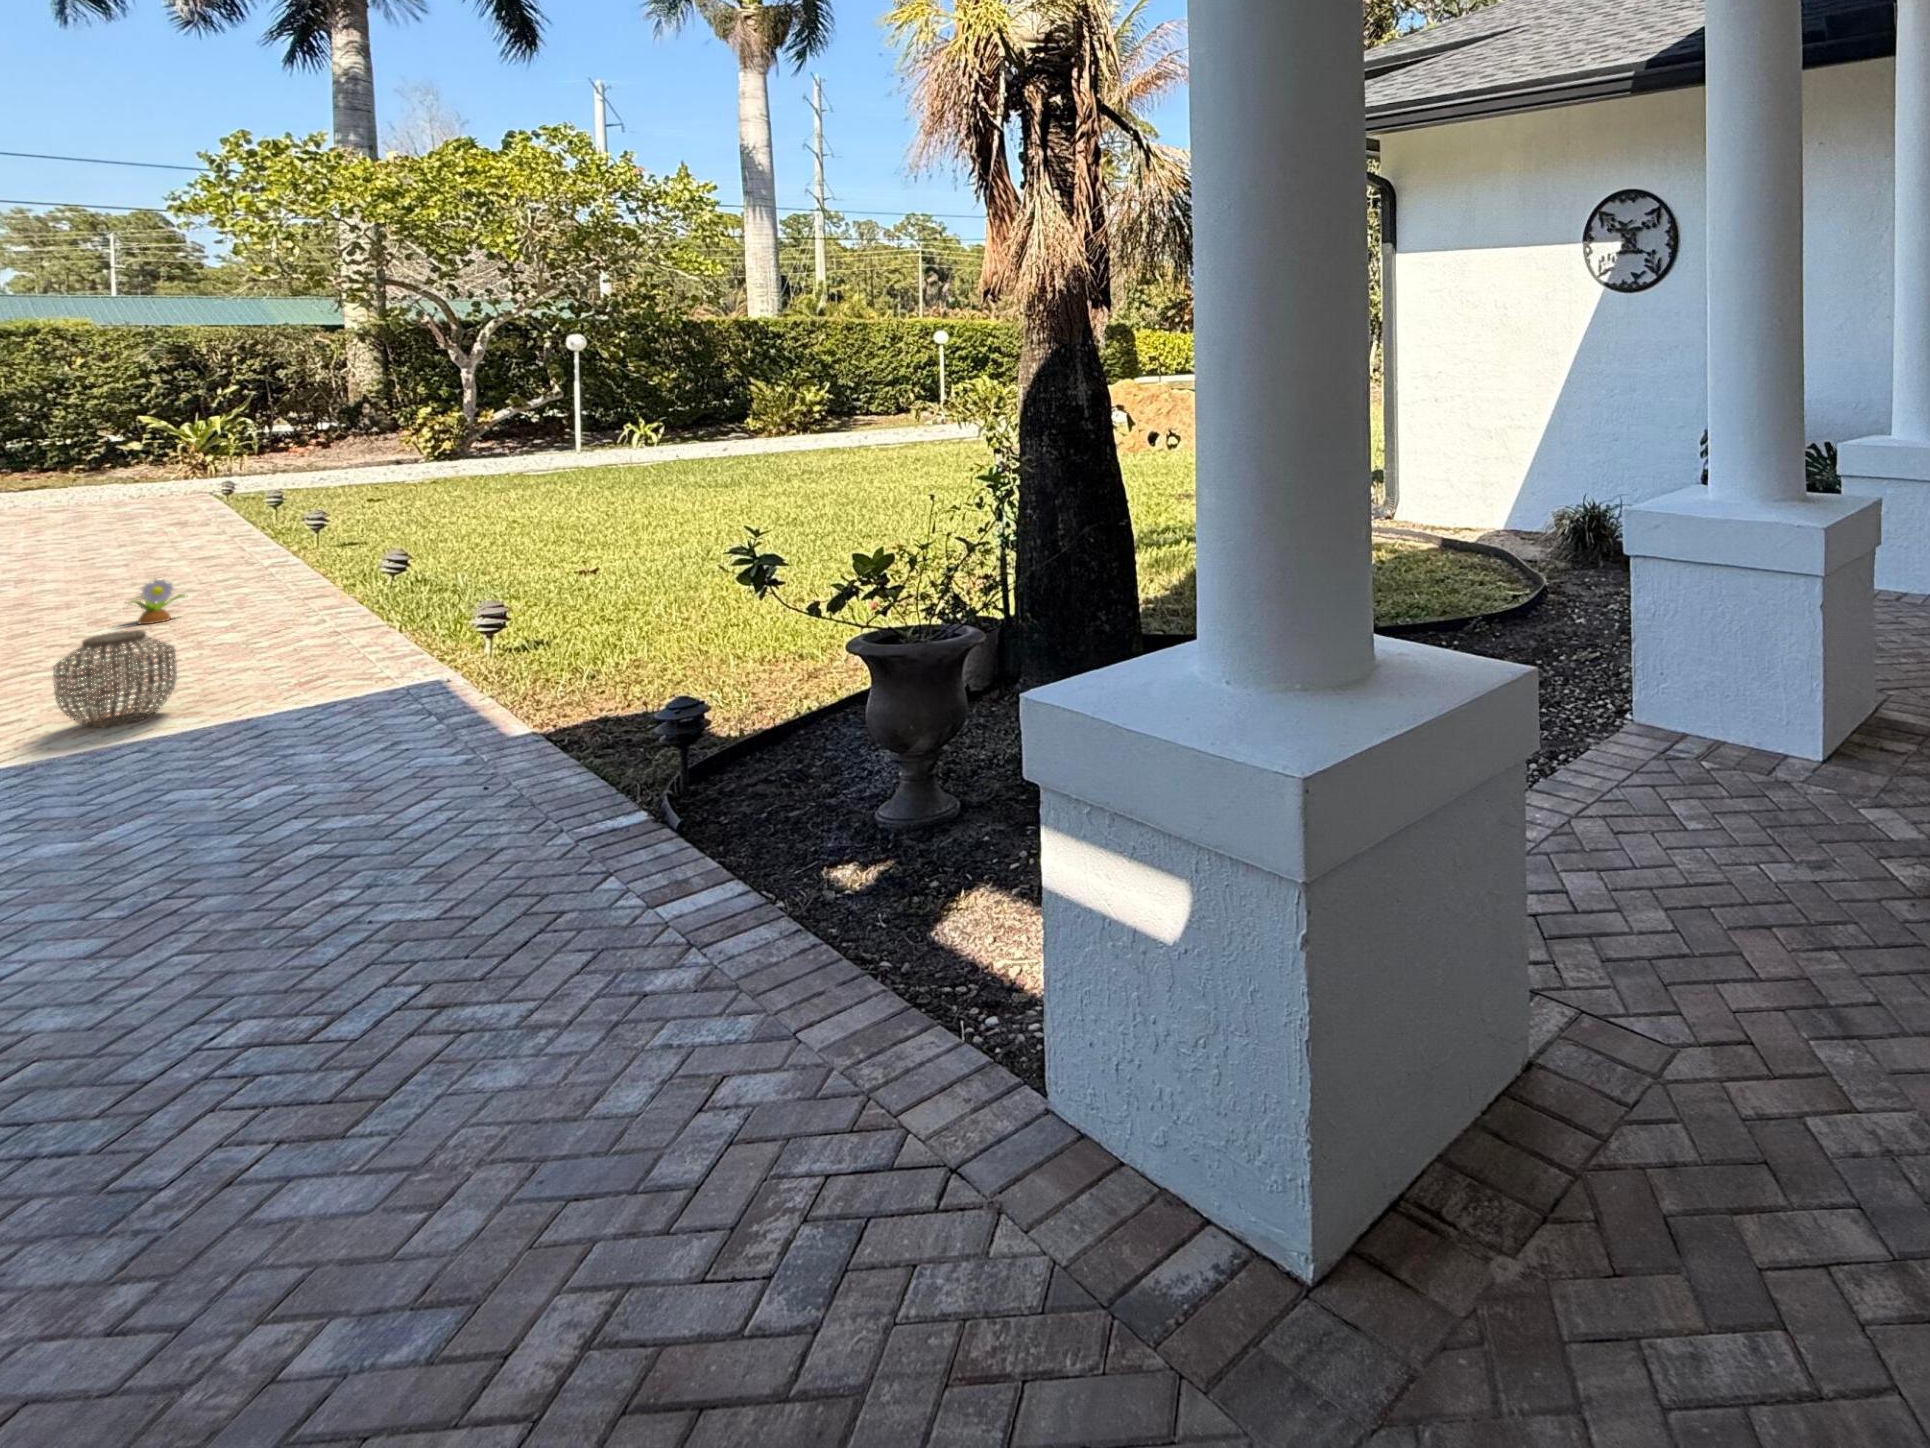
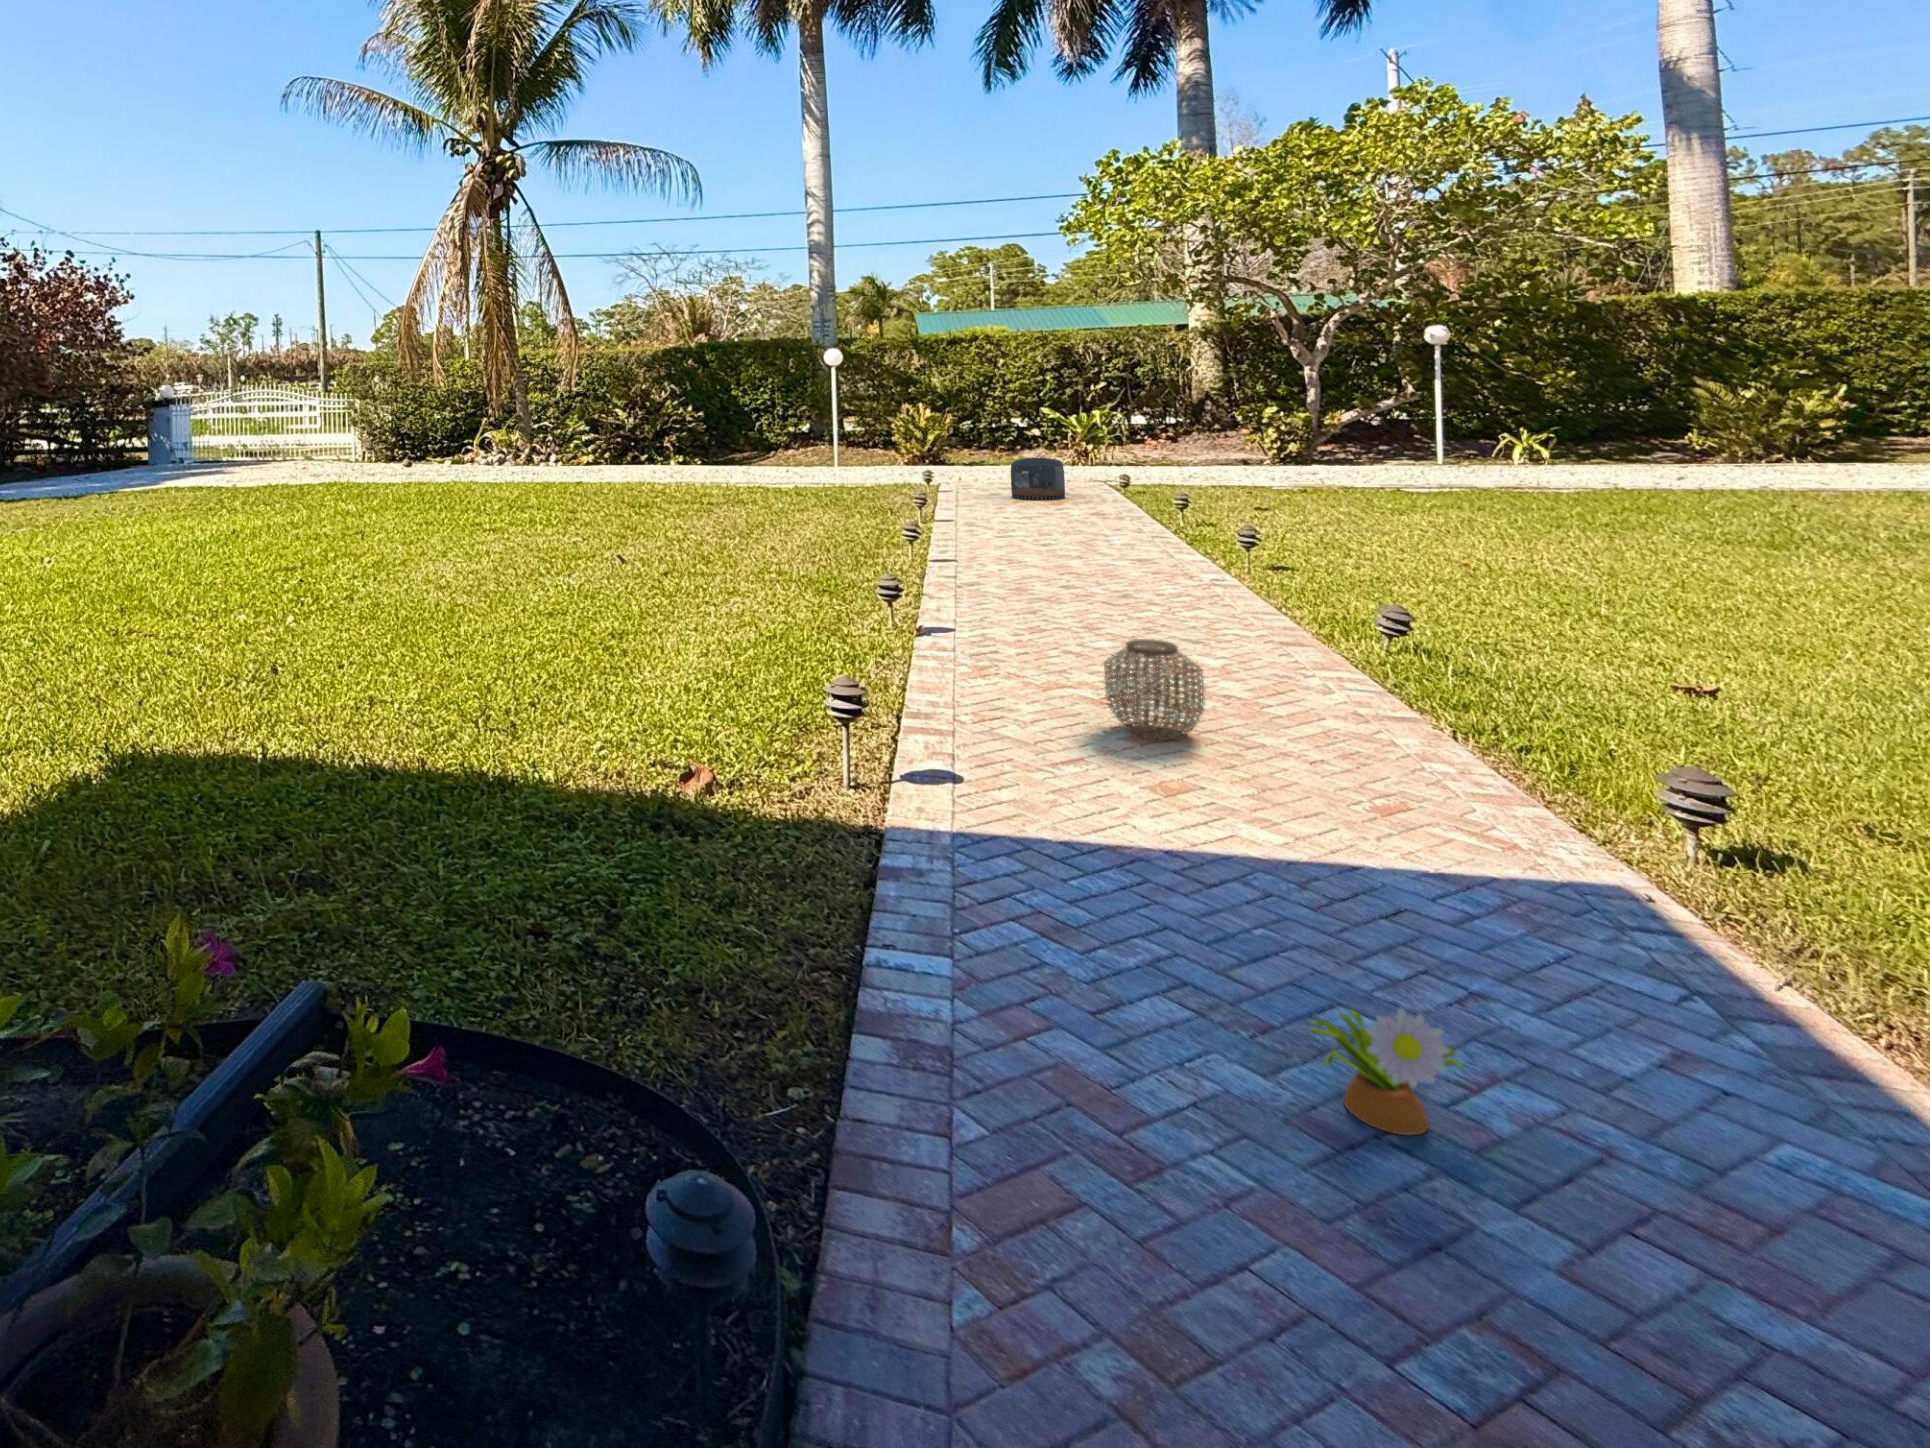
pouf: none [64,476,151,528] -> present [1011,458,1065,500]
decorative plant: present [125,579,188,624] -> present [1310,1007,1467,1135]

